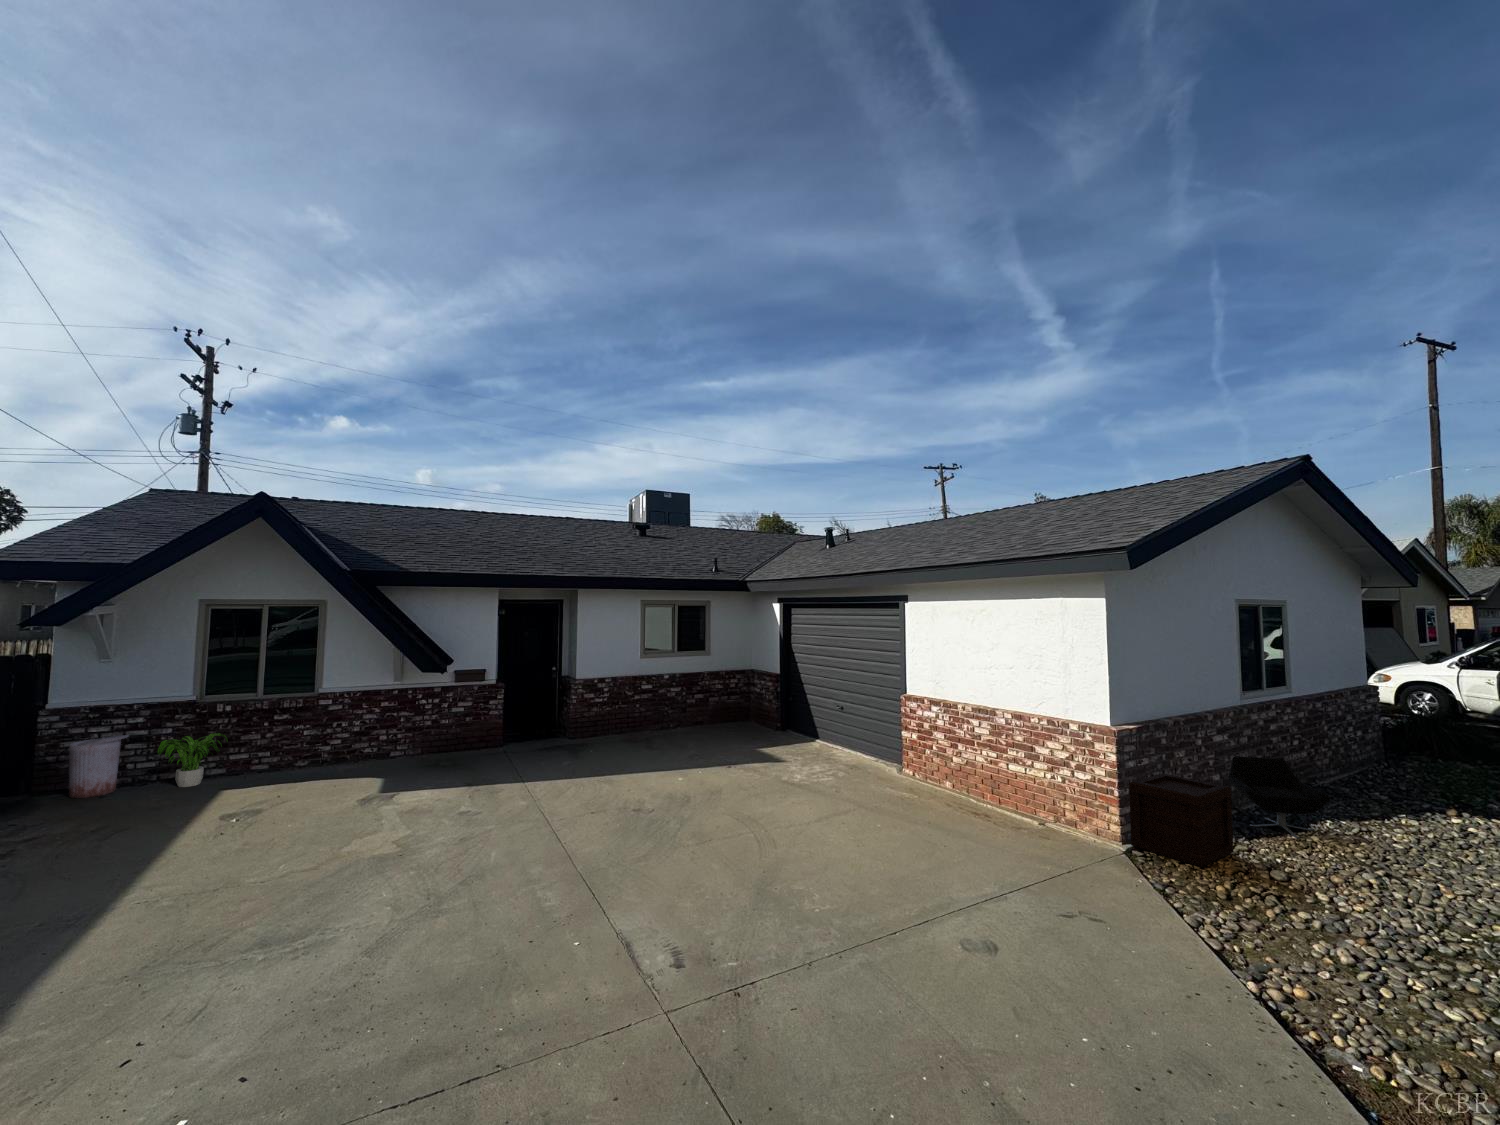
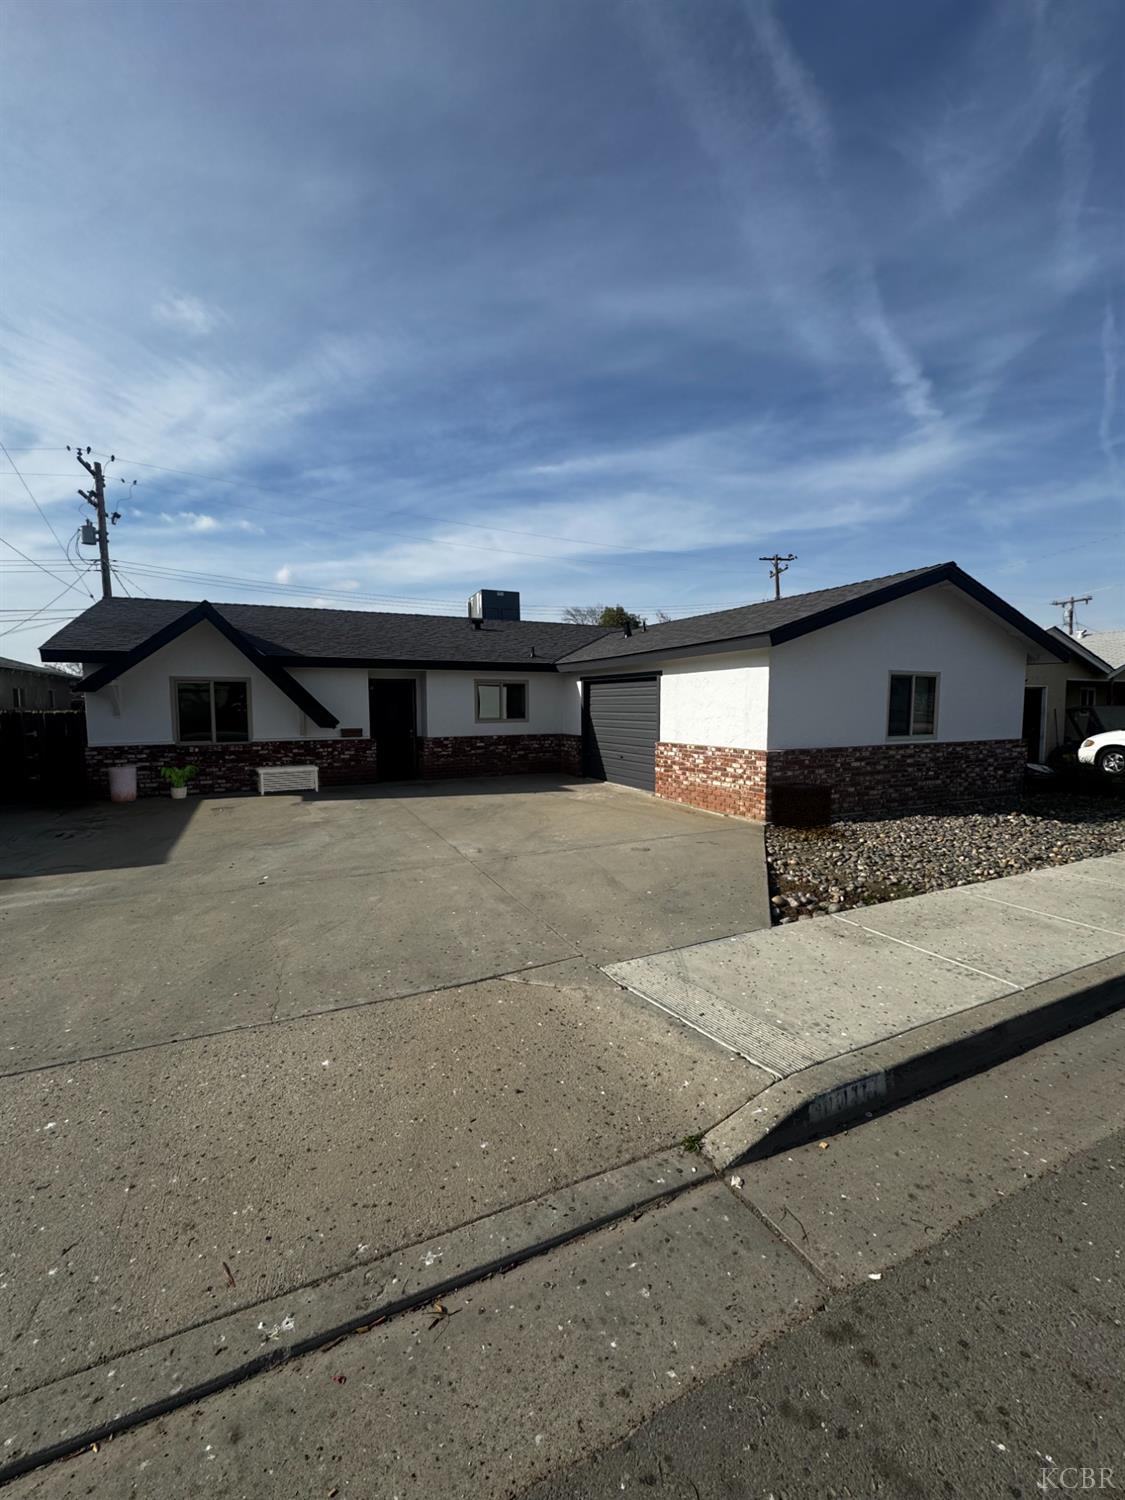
storage bench: none [321,724,416,776] -> present [256,765,319,795]
lounge chair: present [1228,756,1330,839] -> none [859,776,911,822]

